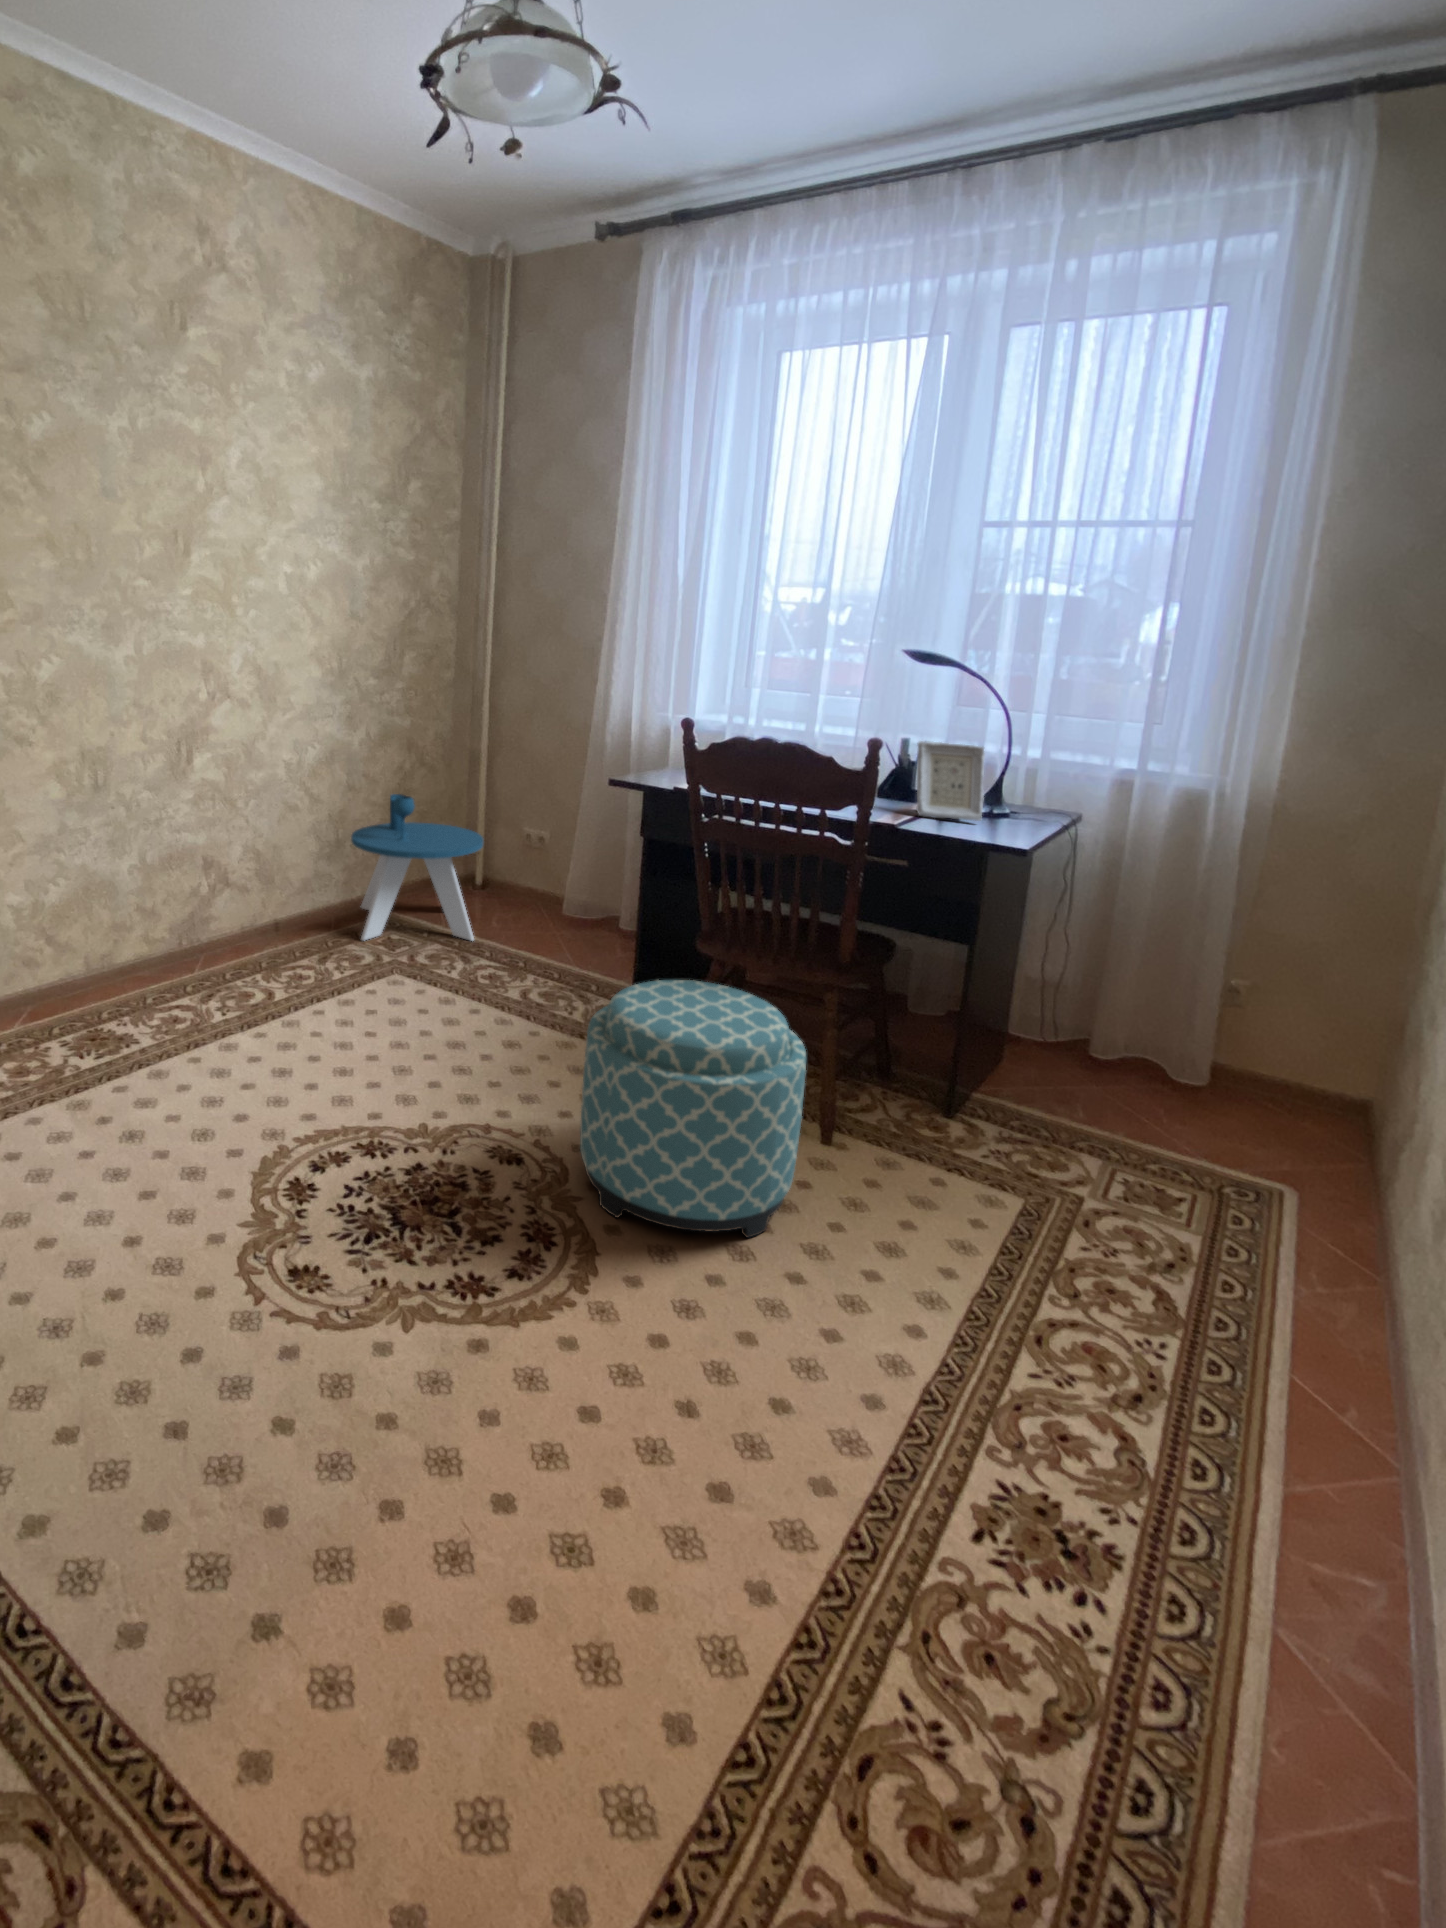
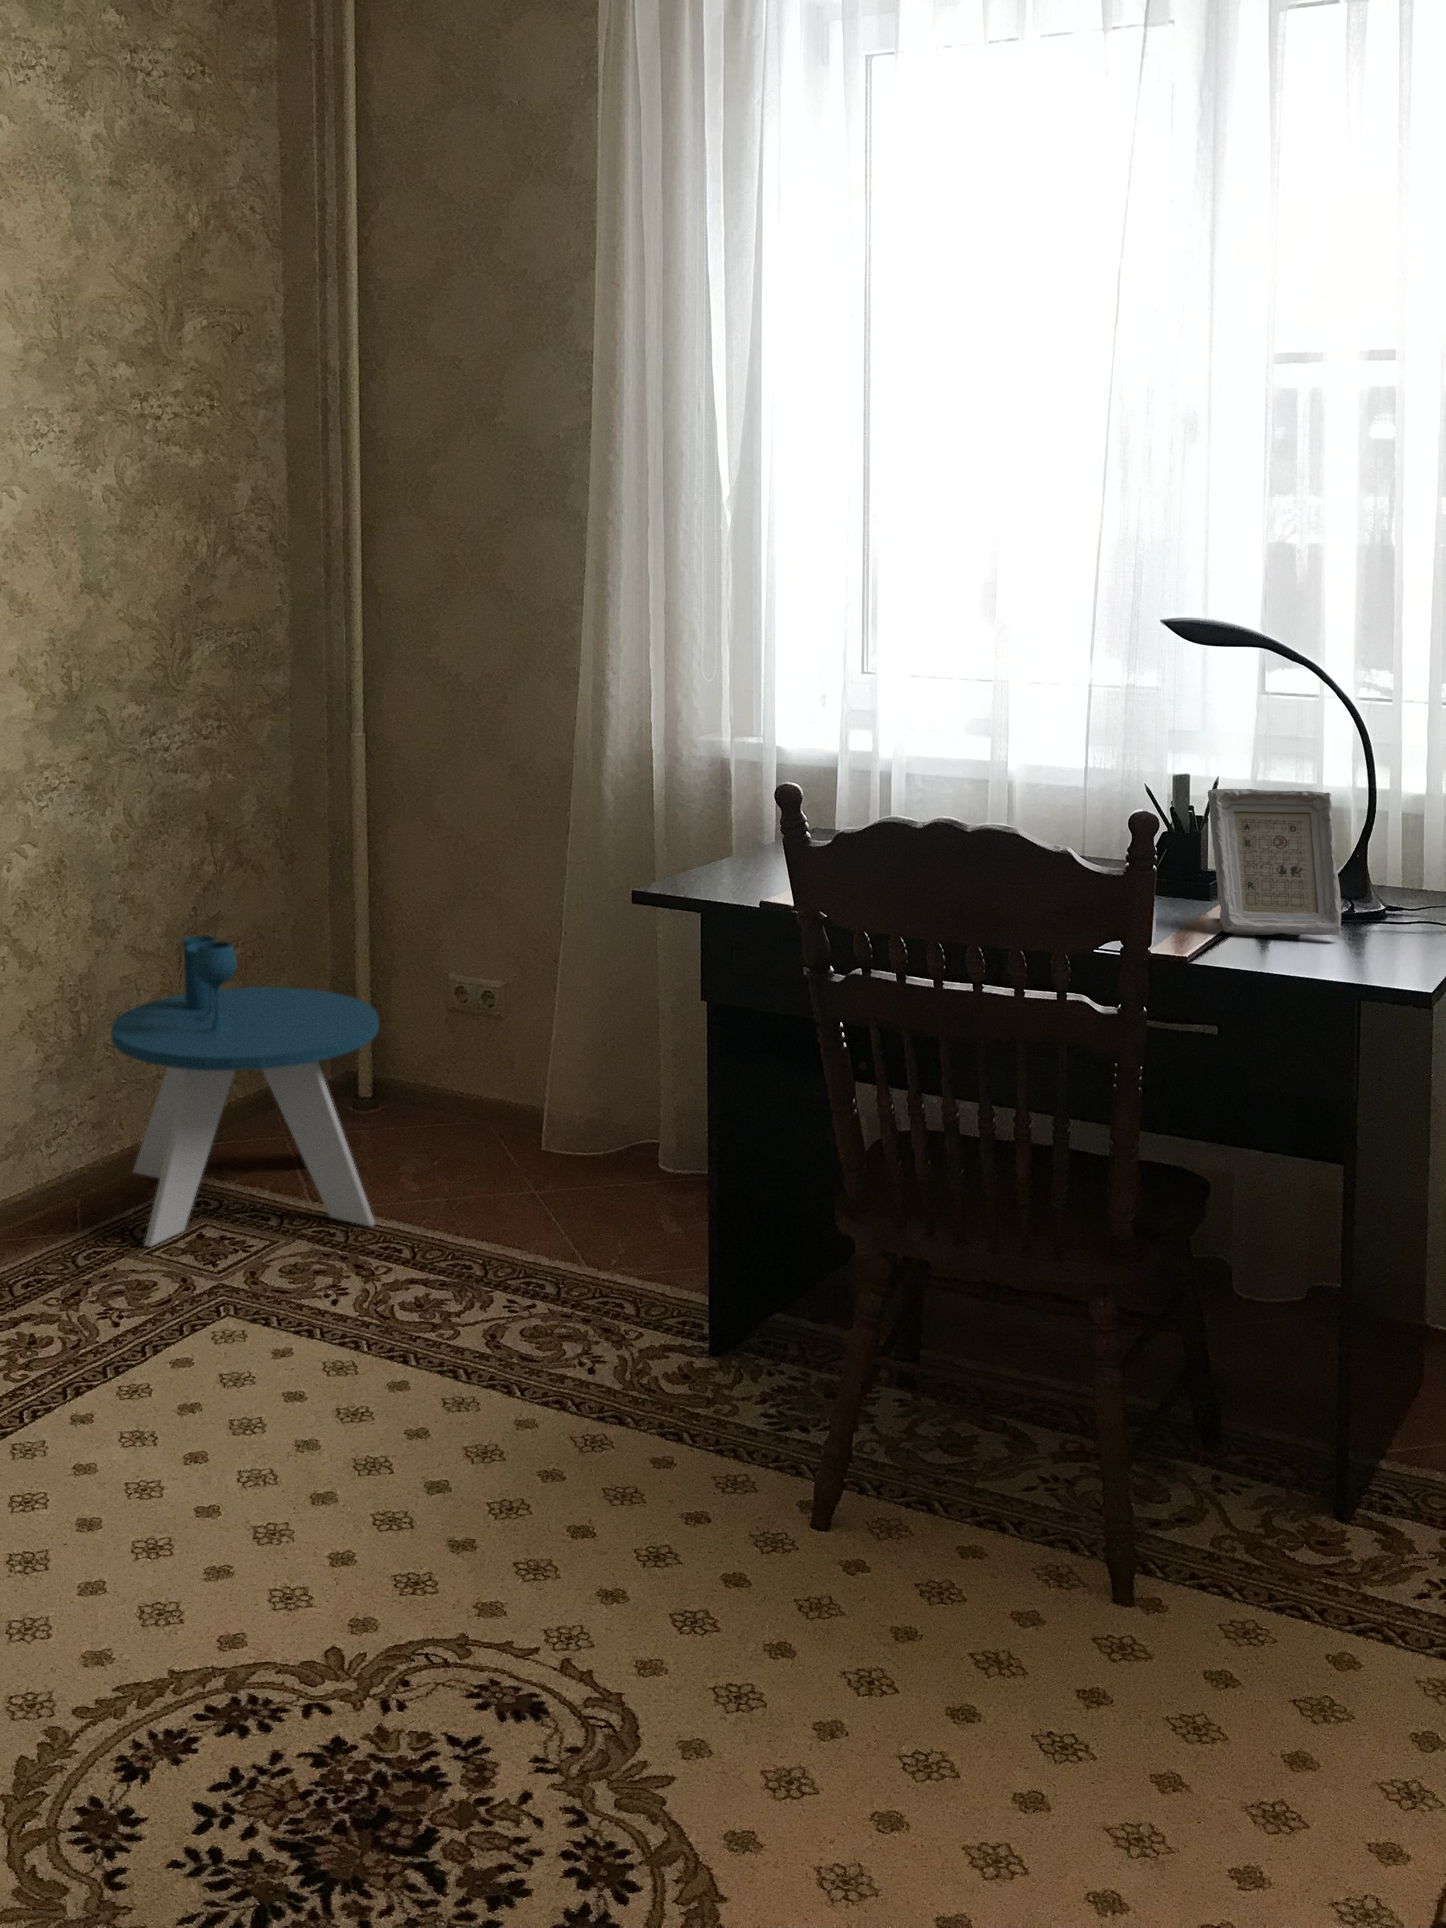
ottoman: present [580,980,806,1238] -> none [654,1305,1080,1828]

